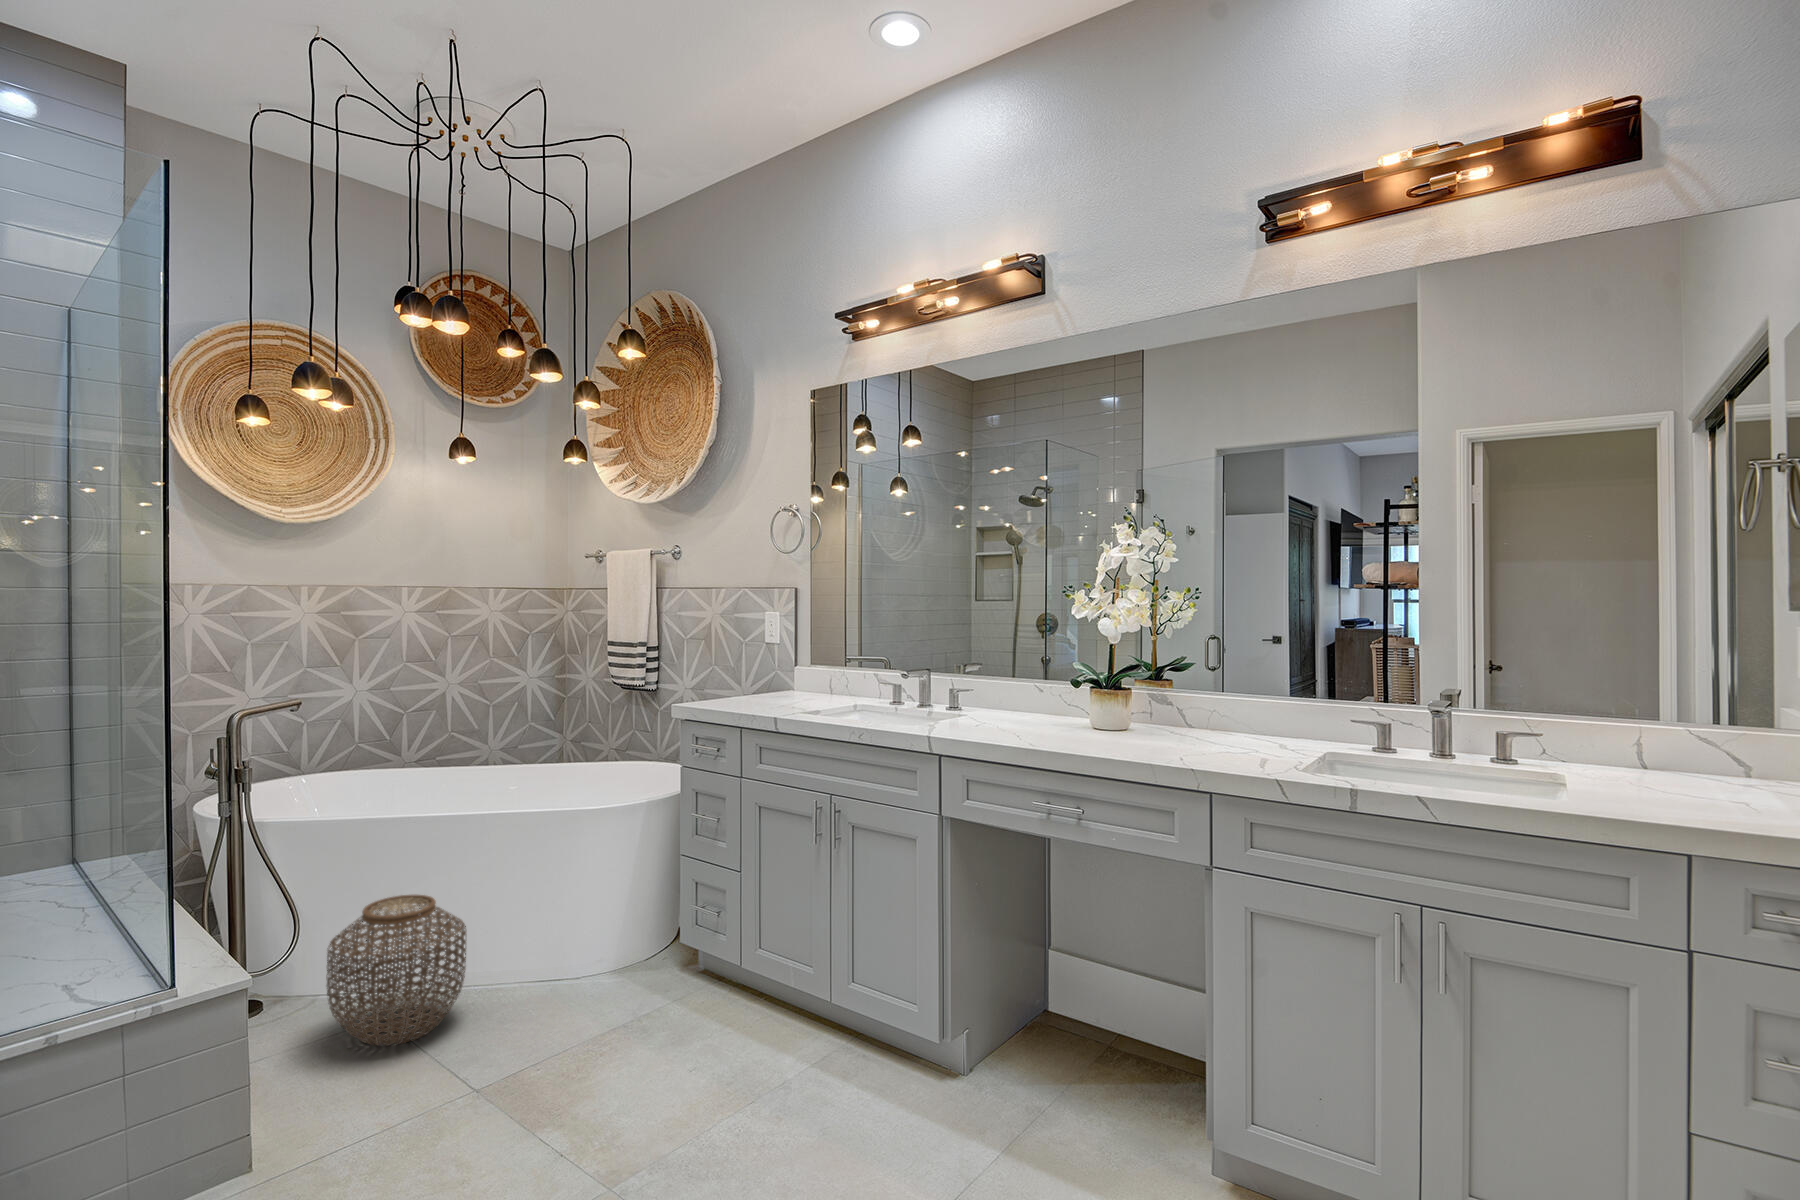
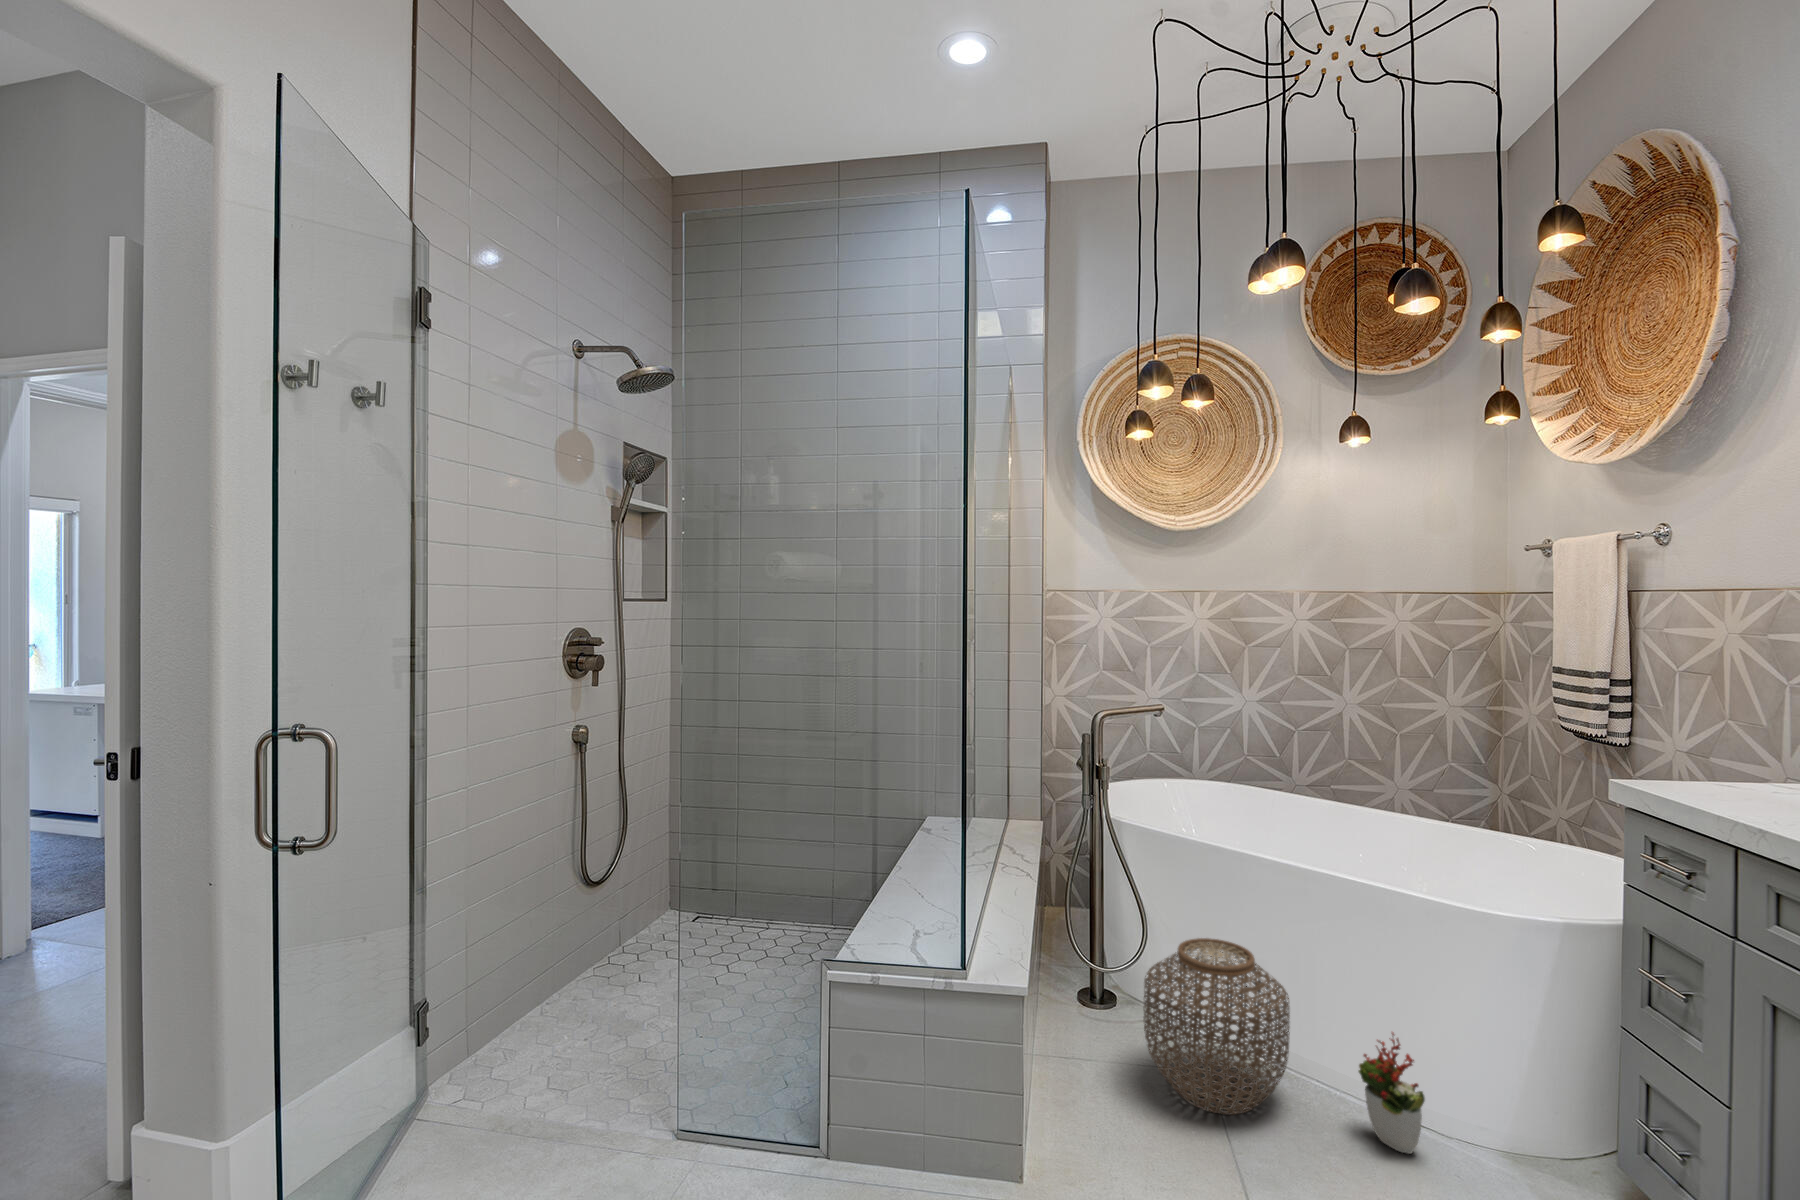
decorative plant: none [520,919,570,1004] -> present [1359,1032,1425,1154]

